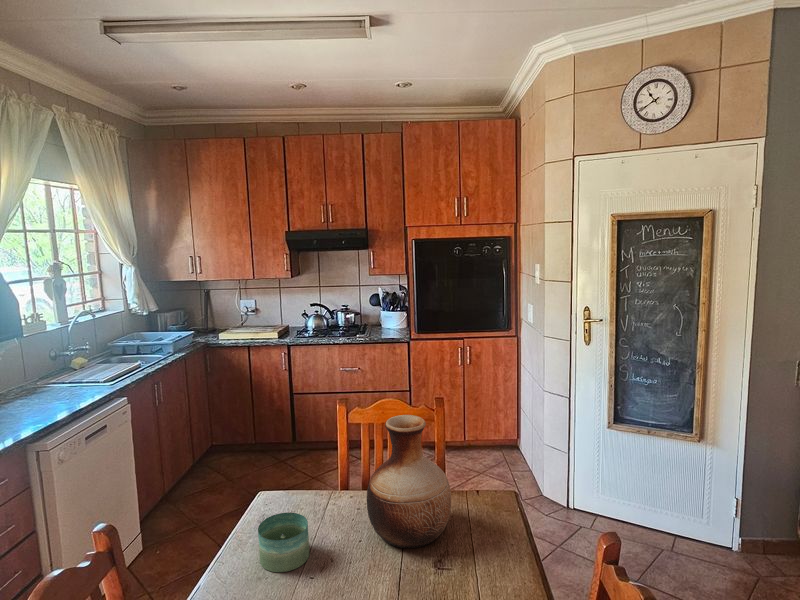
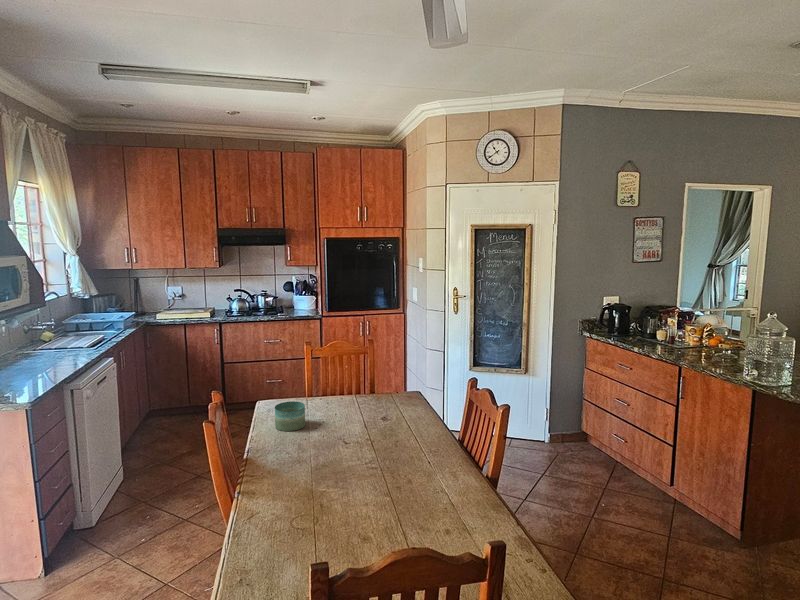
vase: present [367,415,451,548] -> none [336,342,386,417]

